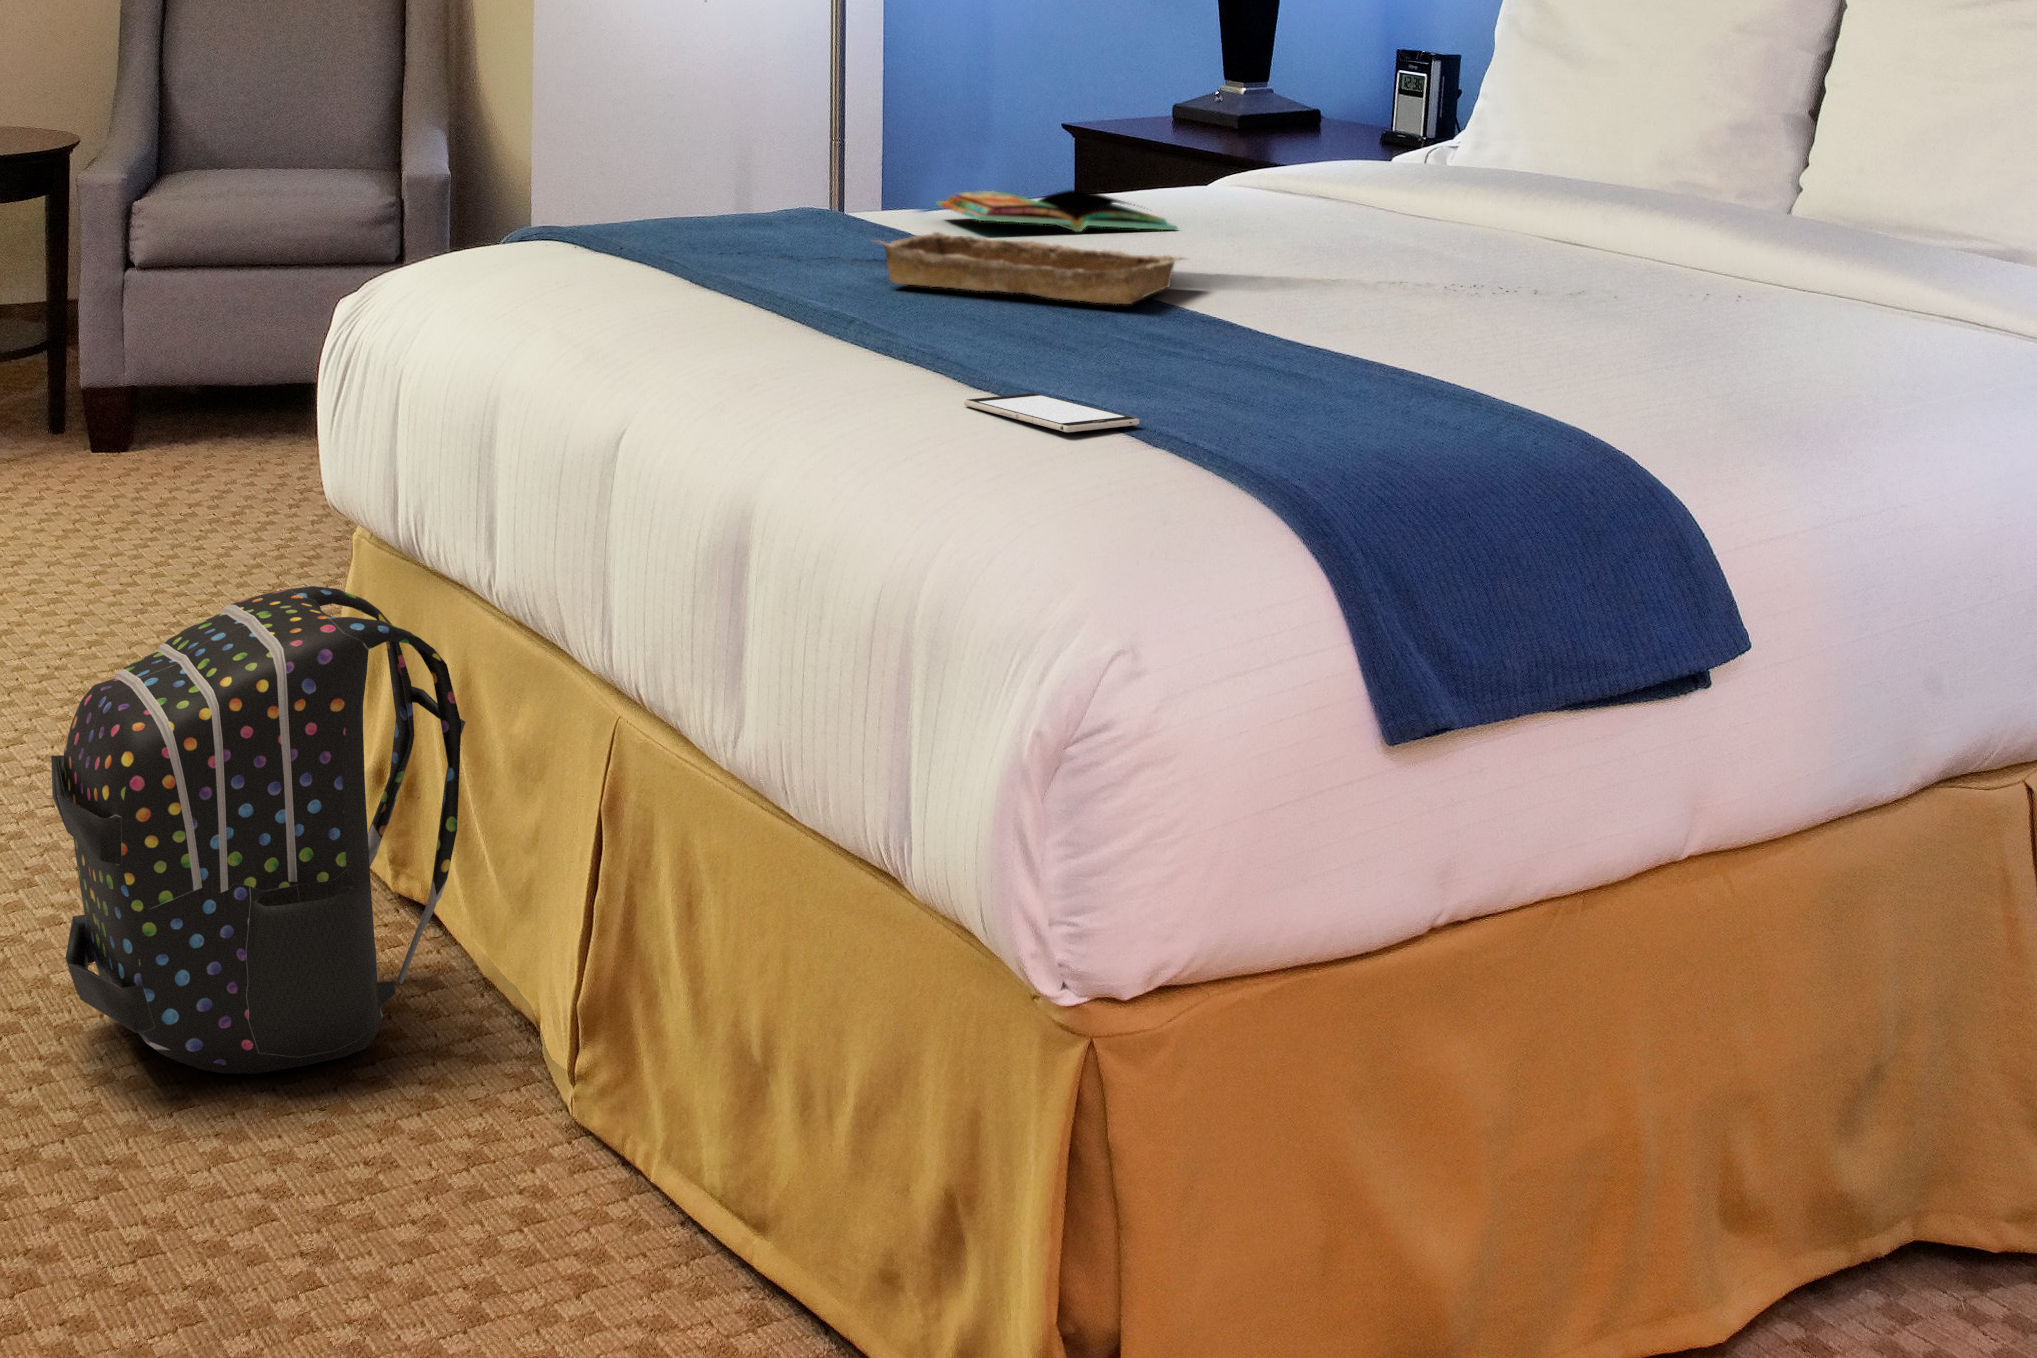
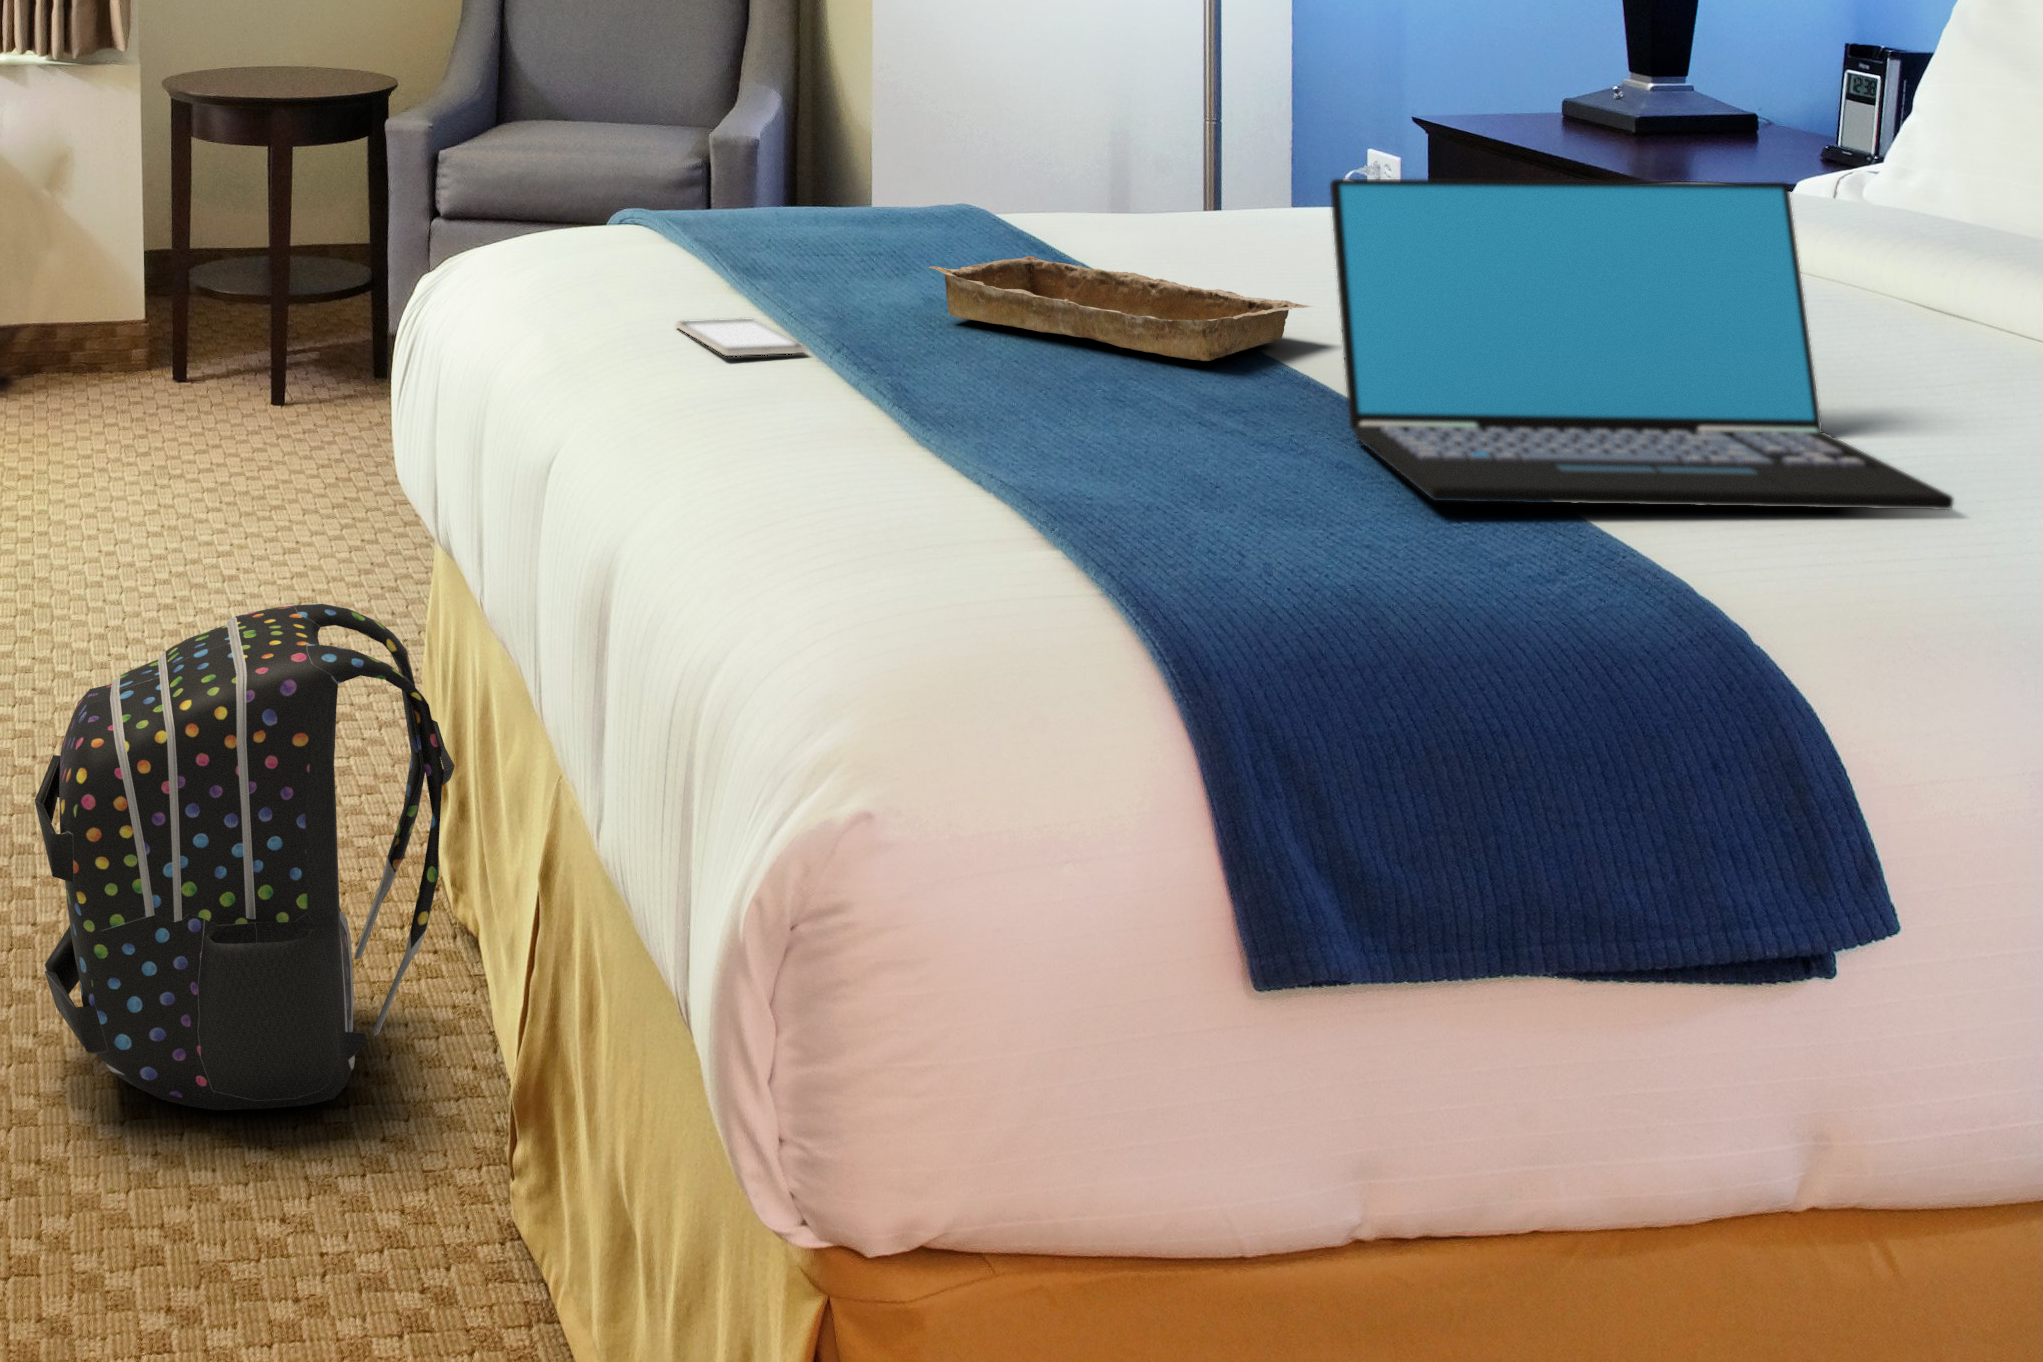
laptop: none [1245,138,1734,384] -> present [1330,179,1953,510]
book: present [937,190,1177,232] -> none [1089,202,1366,259]
smartphone: present [964,393,1139,432] -> present [676,319,807,356]

